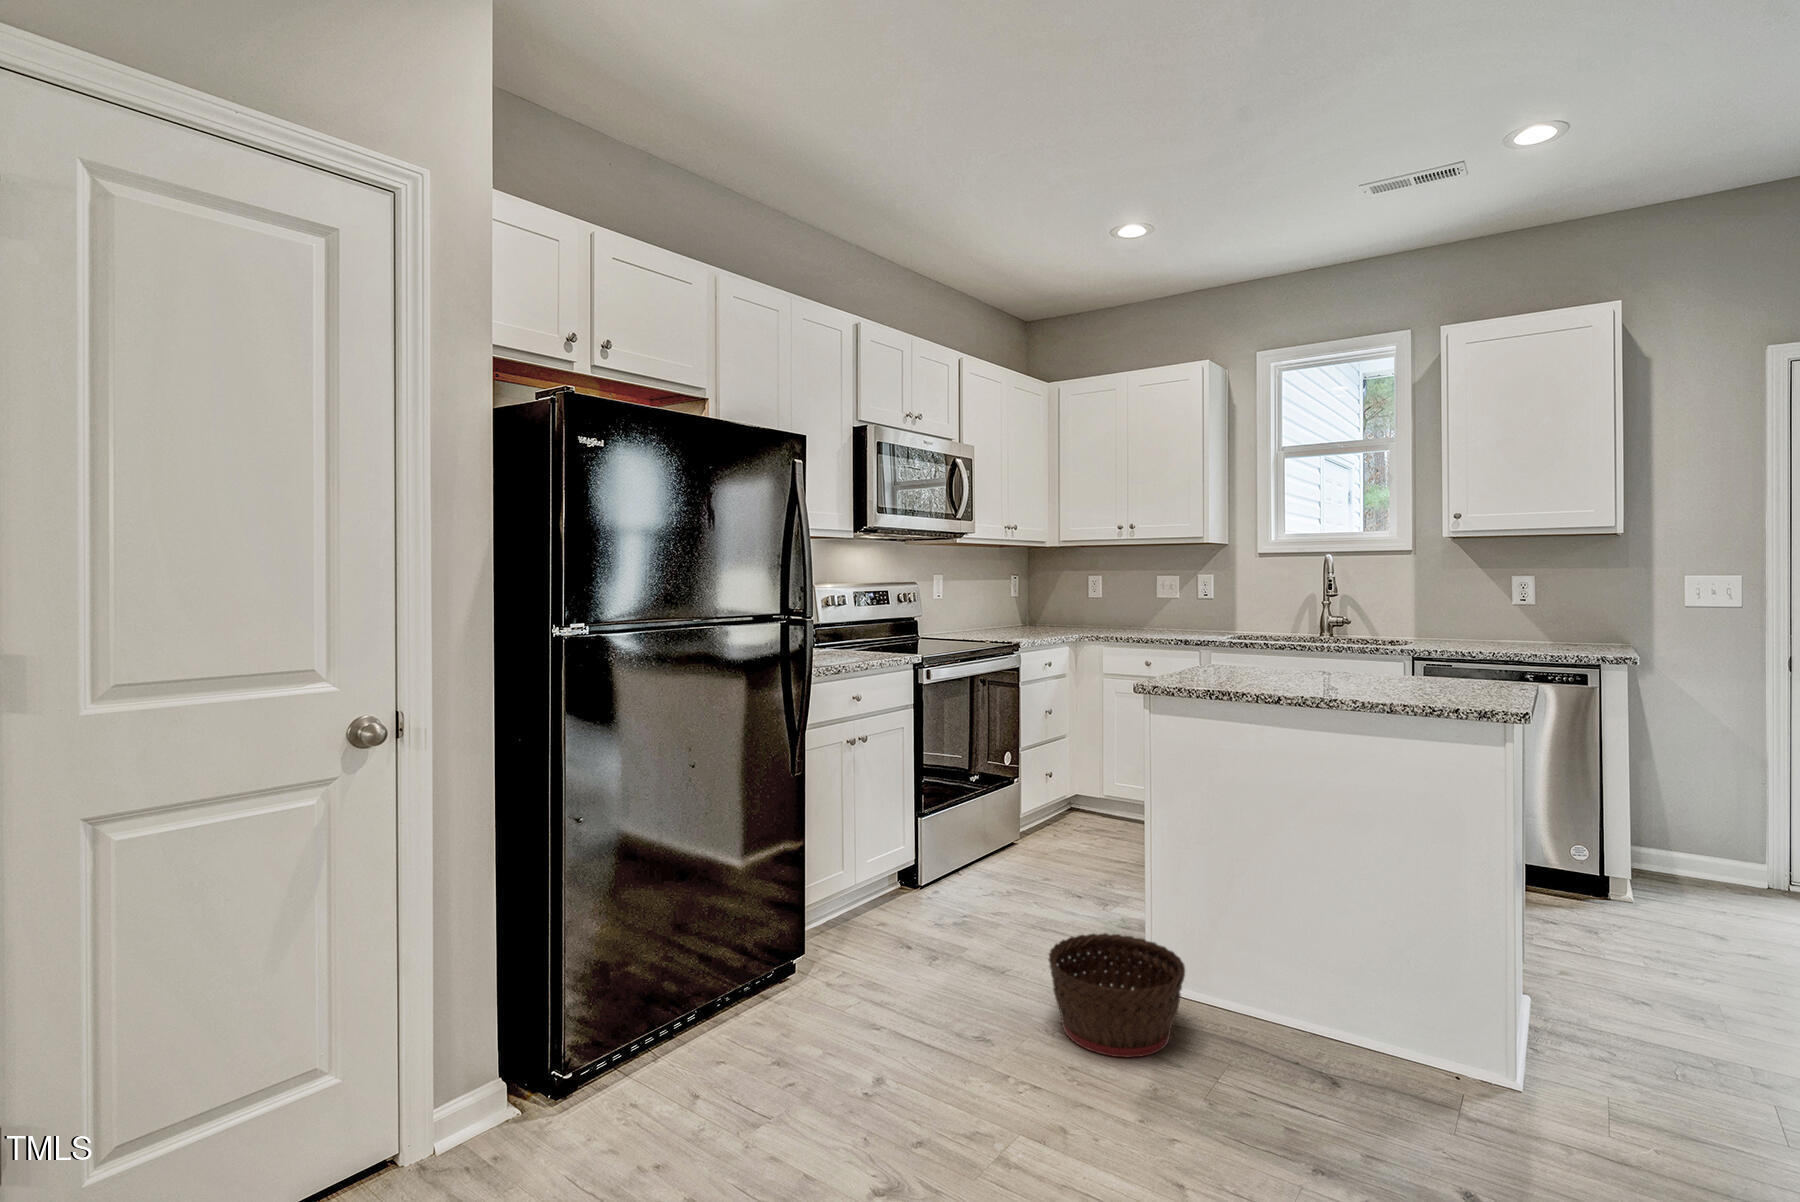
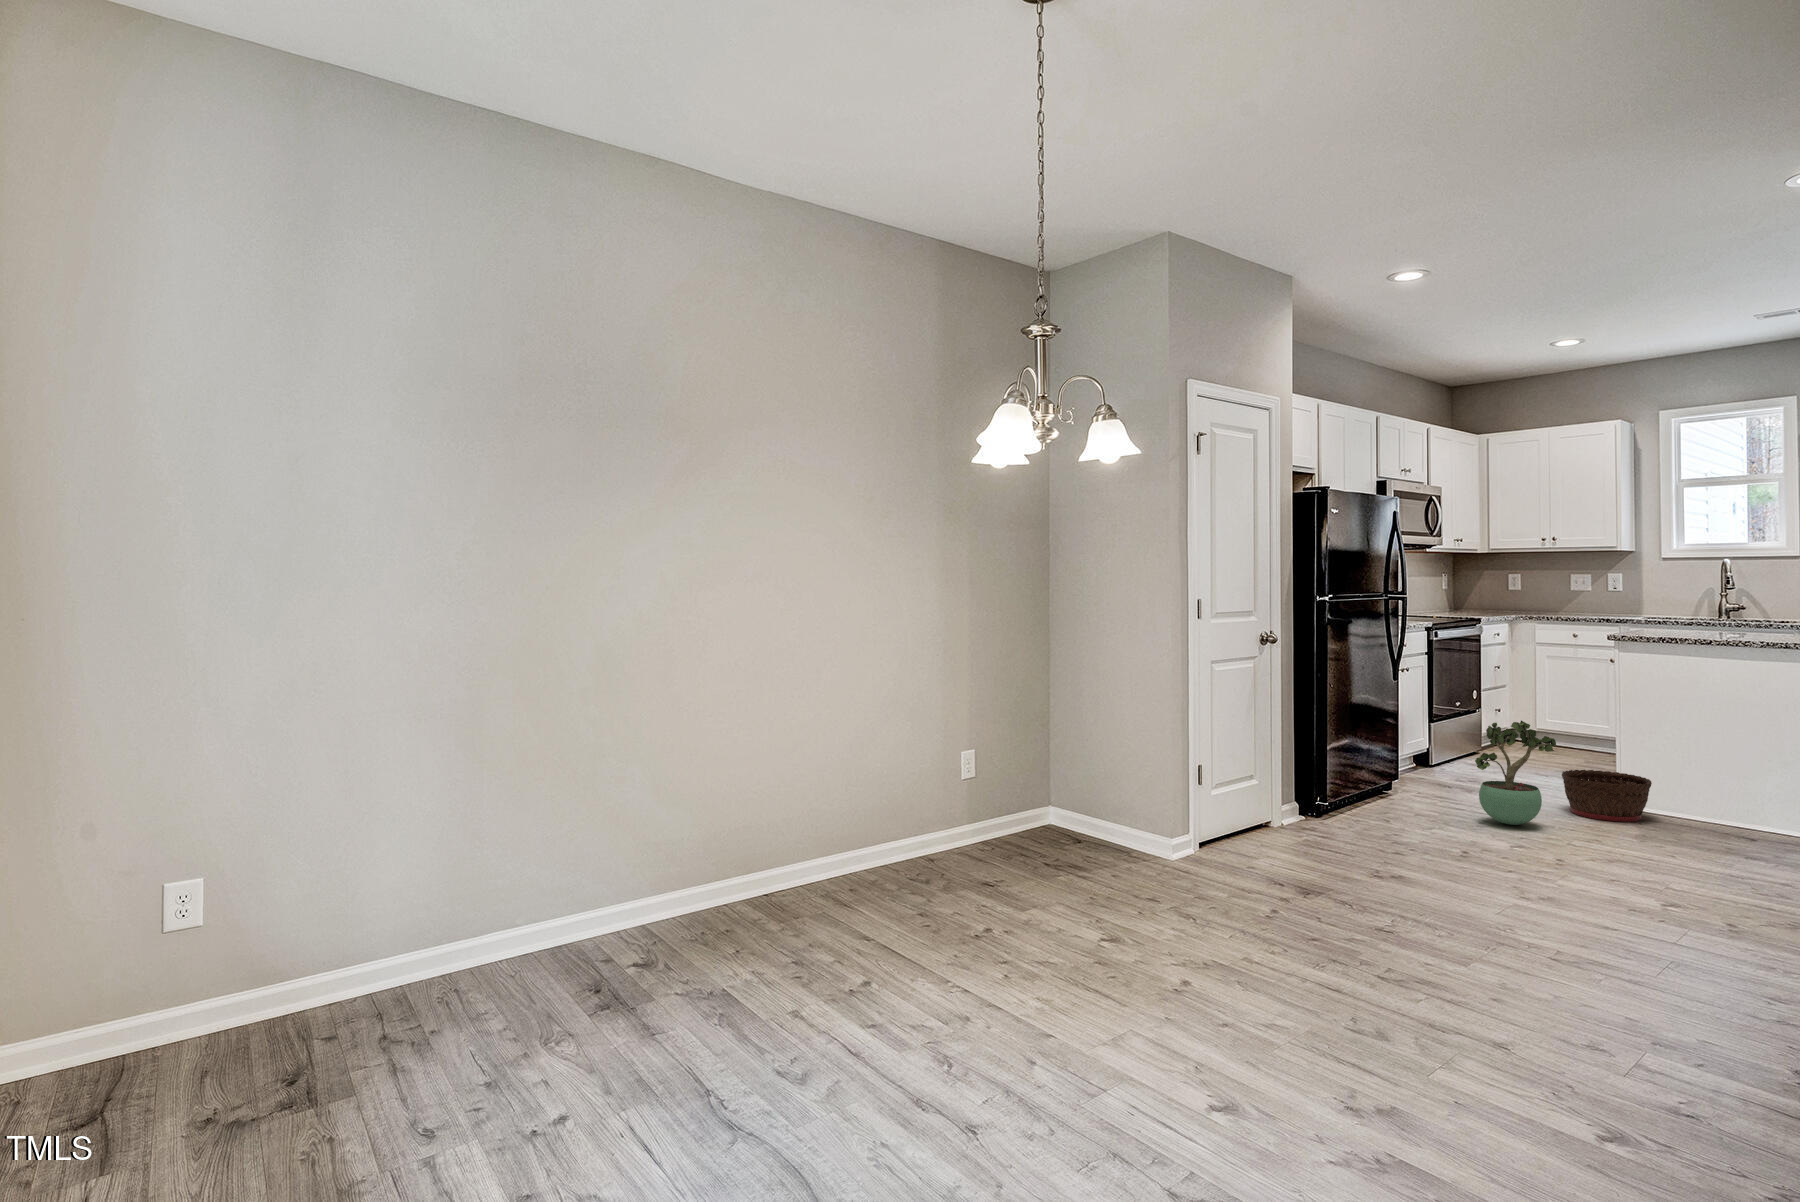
potted plant: none [855,886,999,1105] -> present [1475,721,1556,825]

